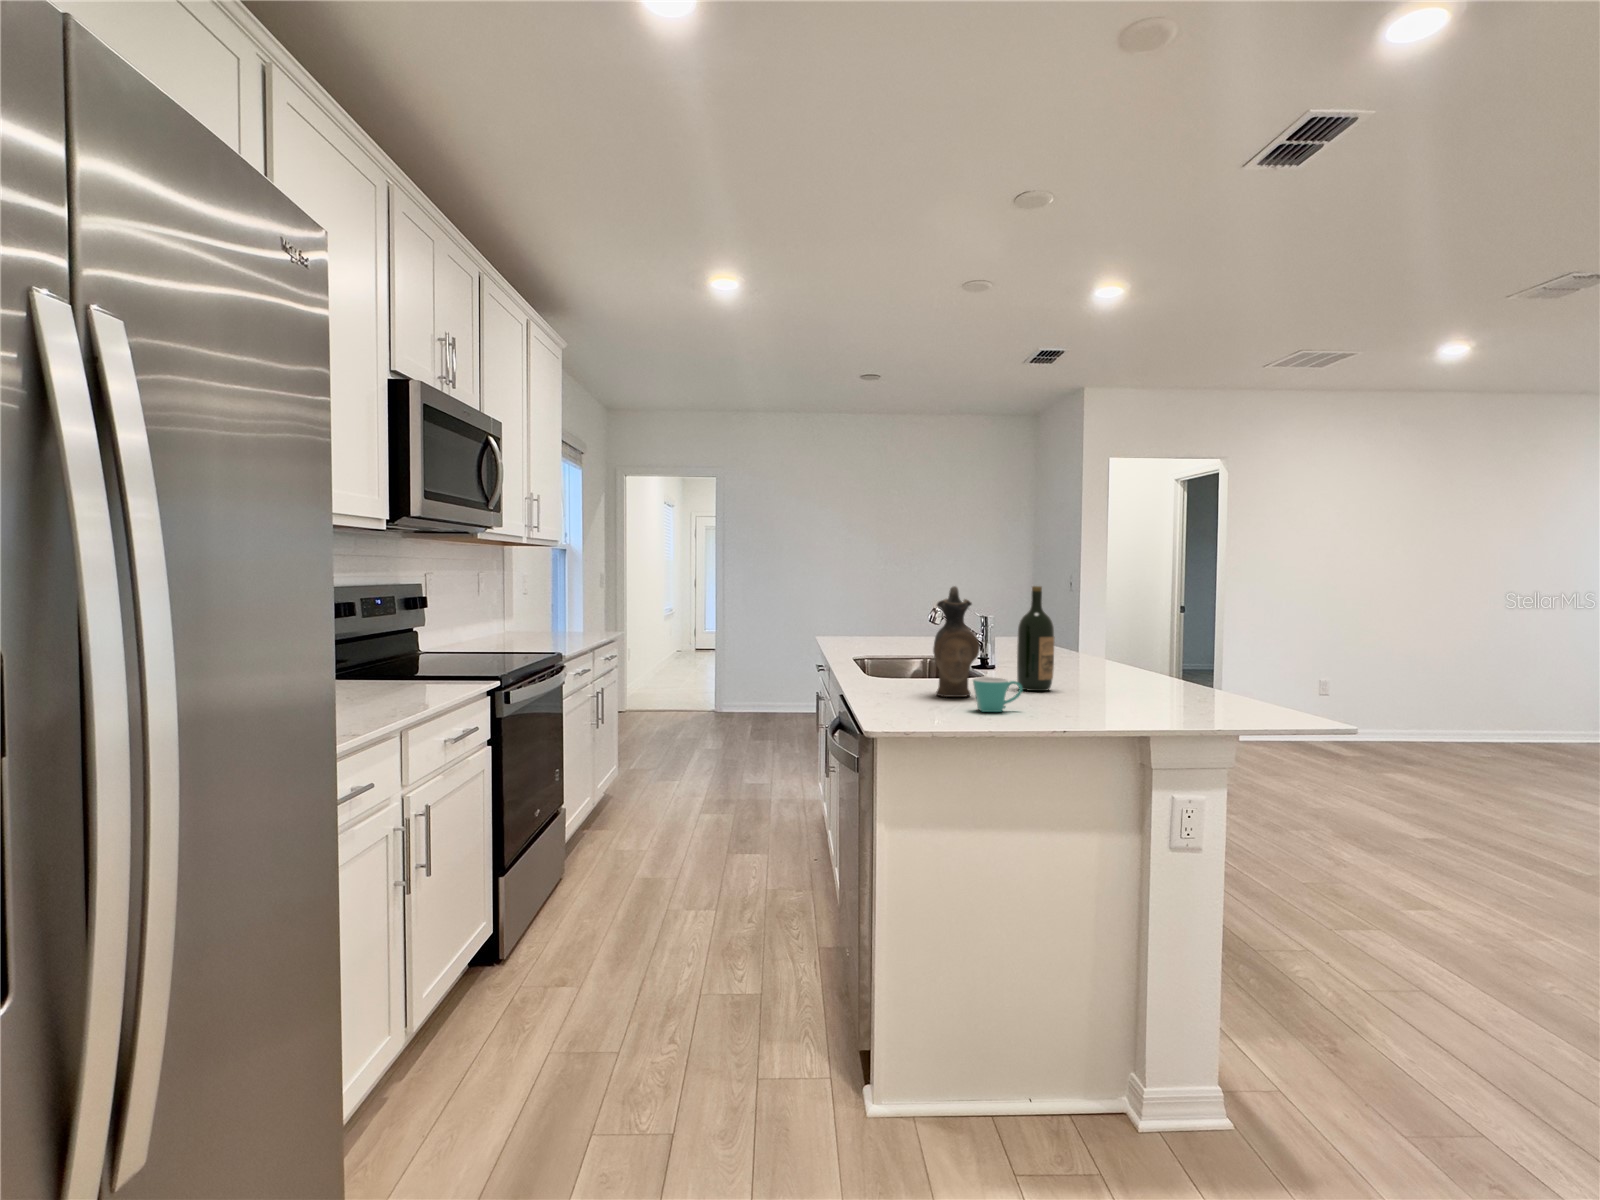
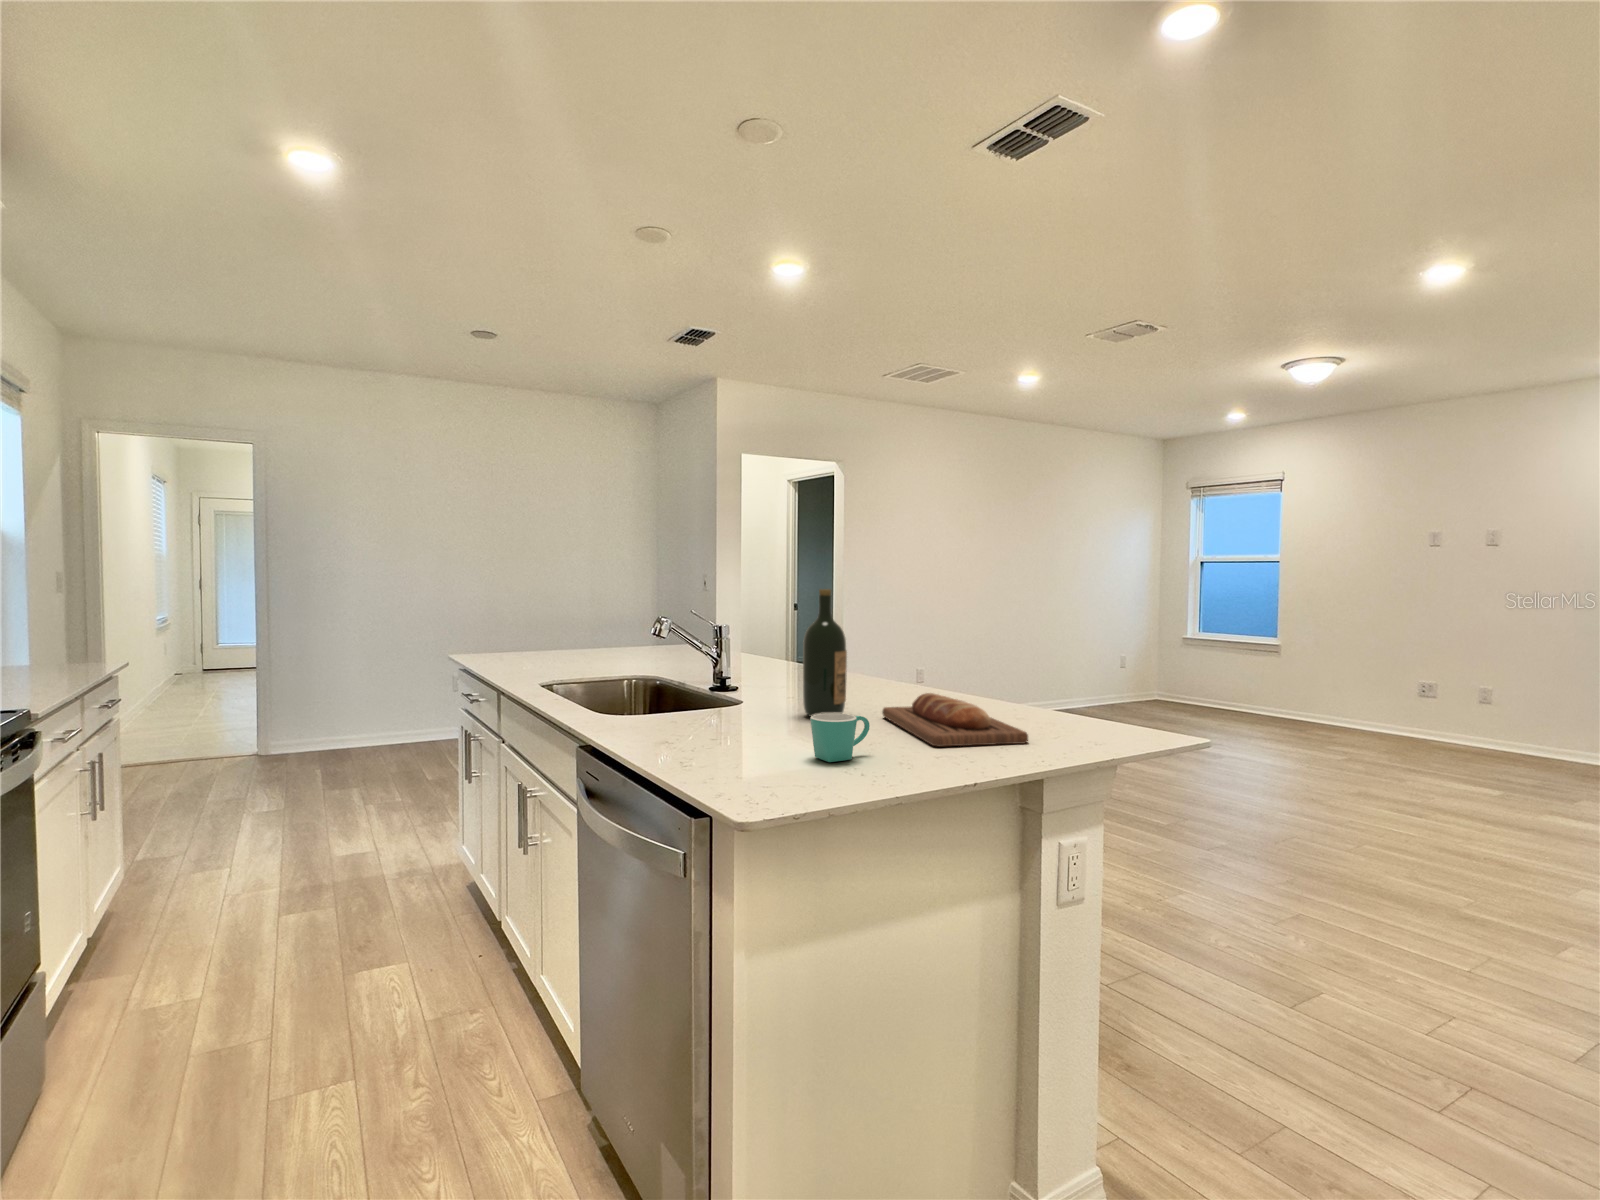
ceramic pitcher: present [933,586,980,697] -> none [724,591,786,740]
bread loaf: none [1081,675,1172,717] -> present [882,693,1028,746]

